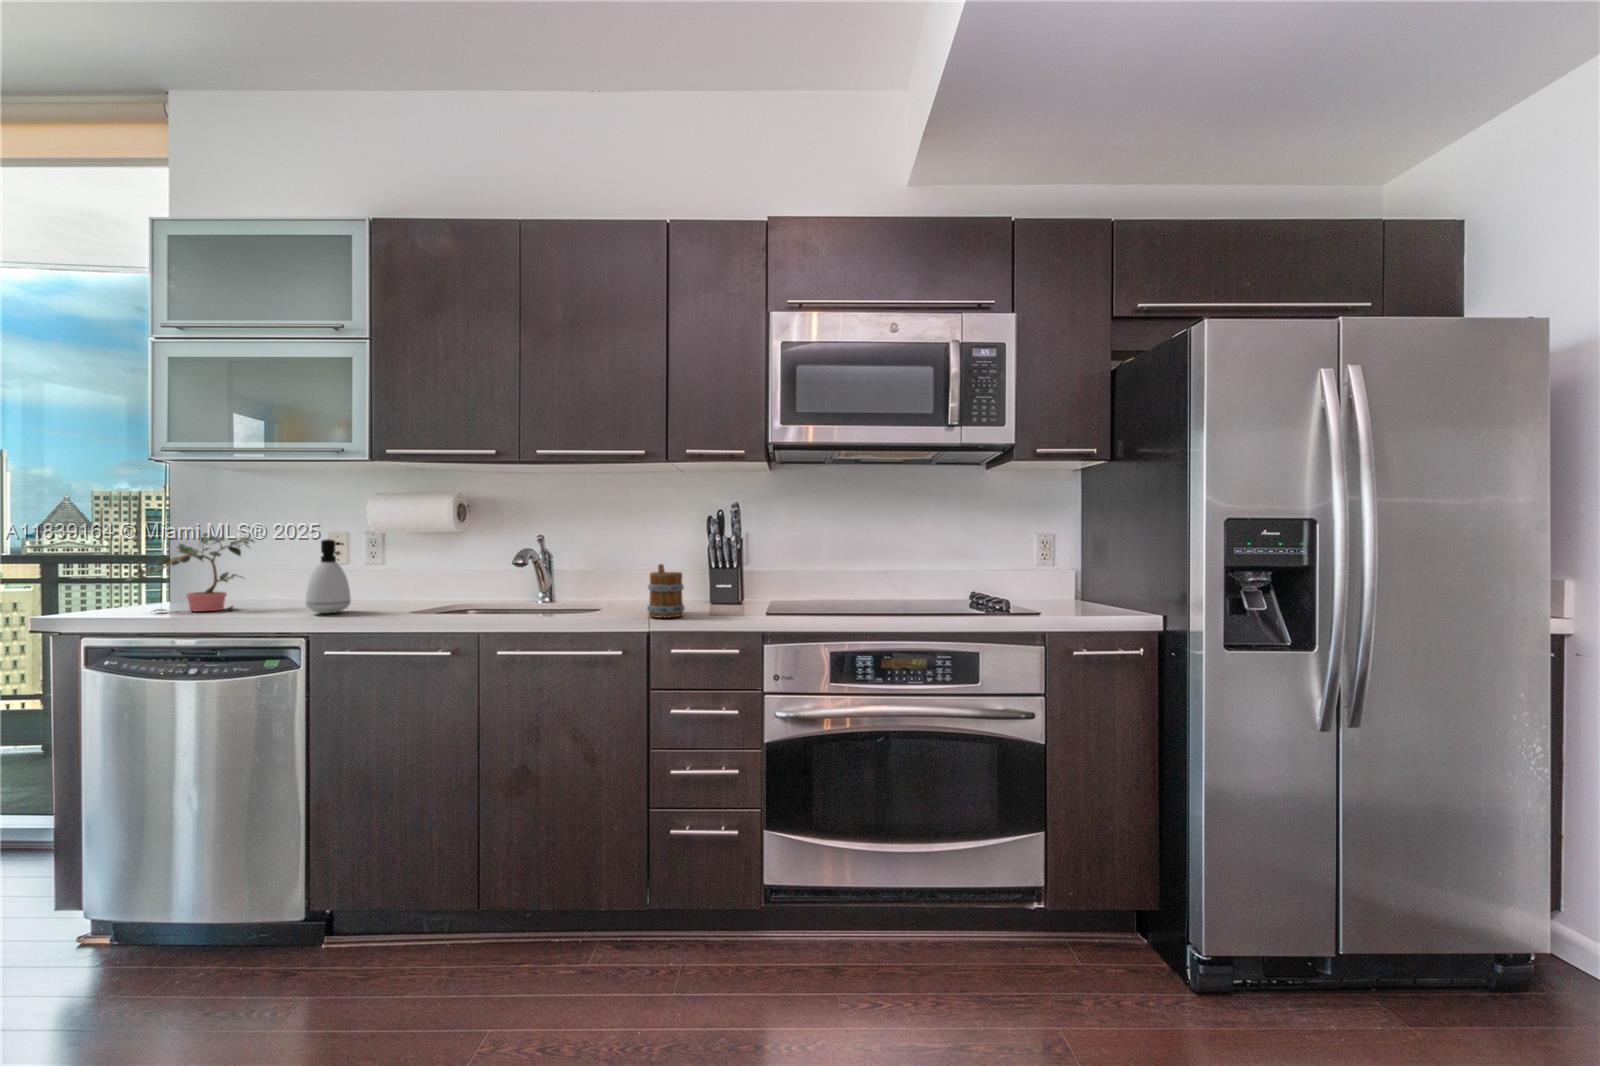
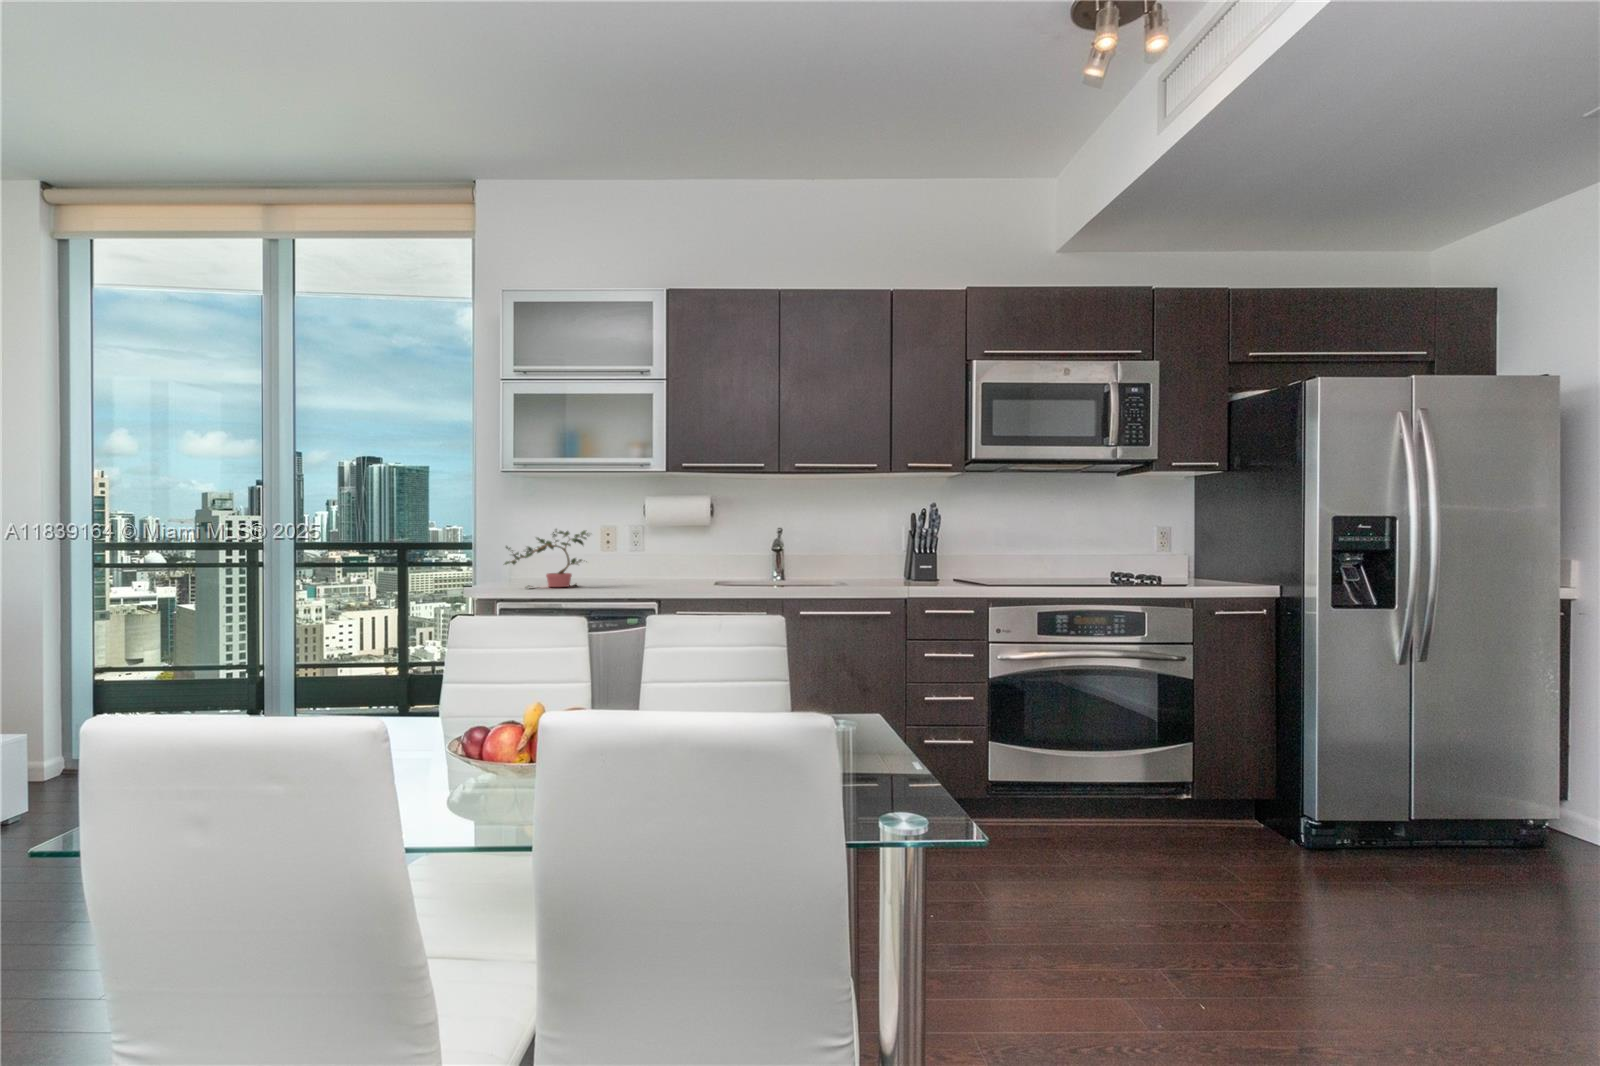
soap dispenser: present [306,539,351,613] -> none [640,533,670,588]
mug: present [647,564,684,618] -> none [894,550,923,590]

